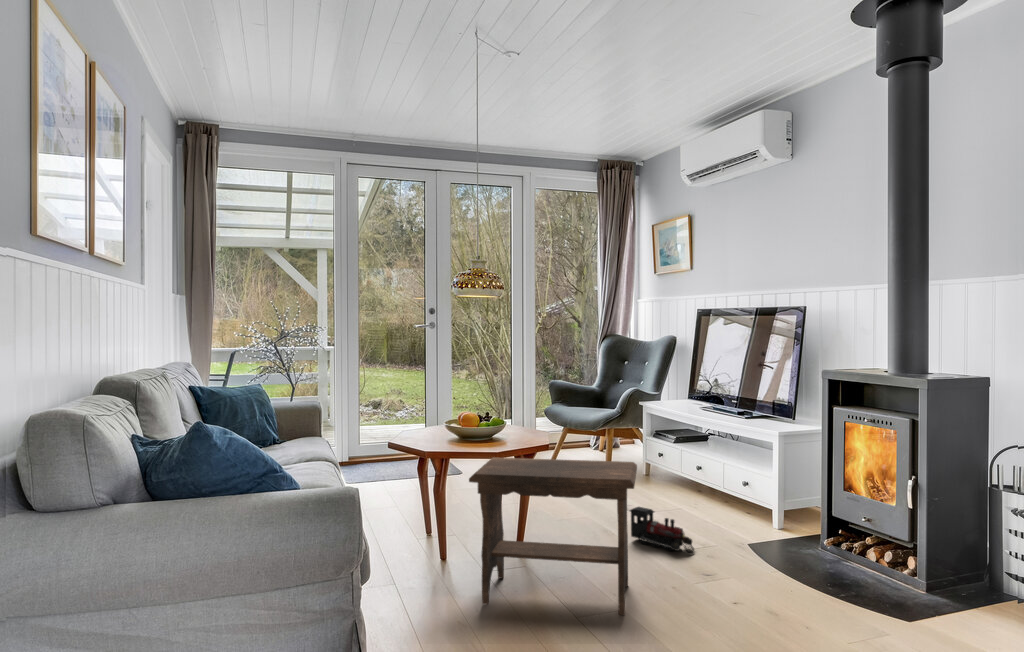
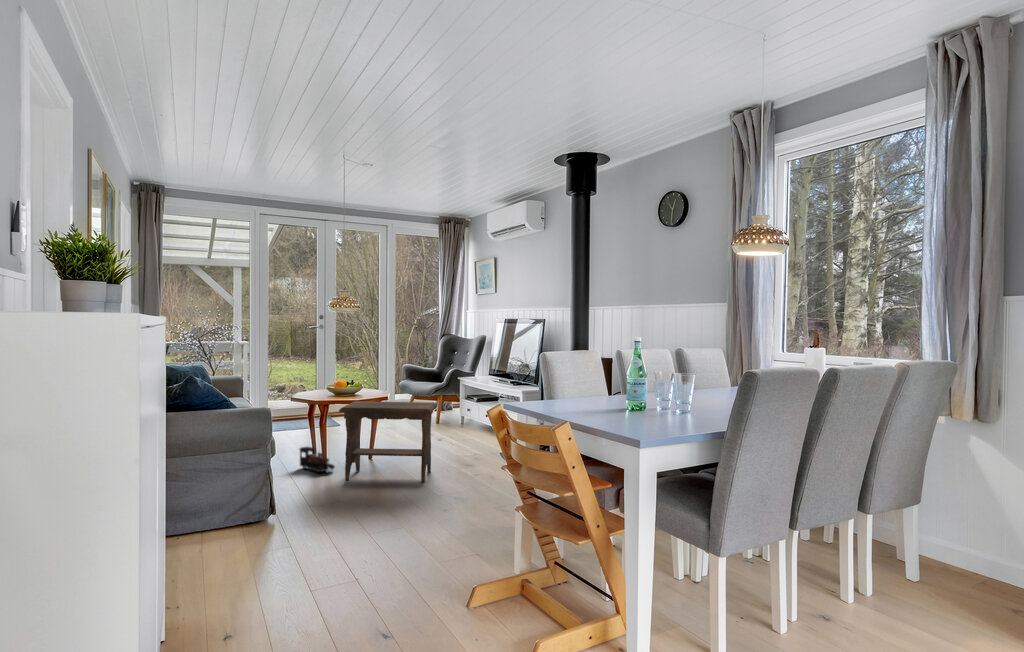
toy train: present [630,507,694,554] -> present [300,447,335,474]

